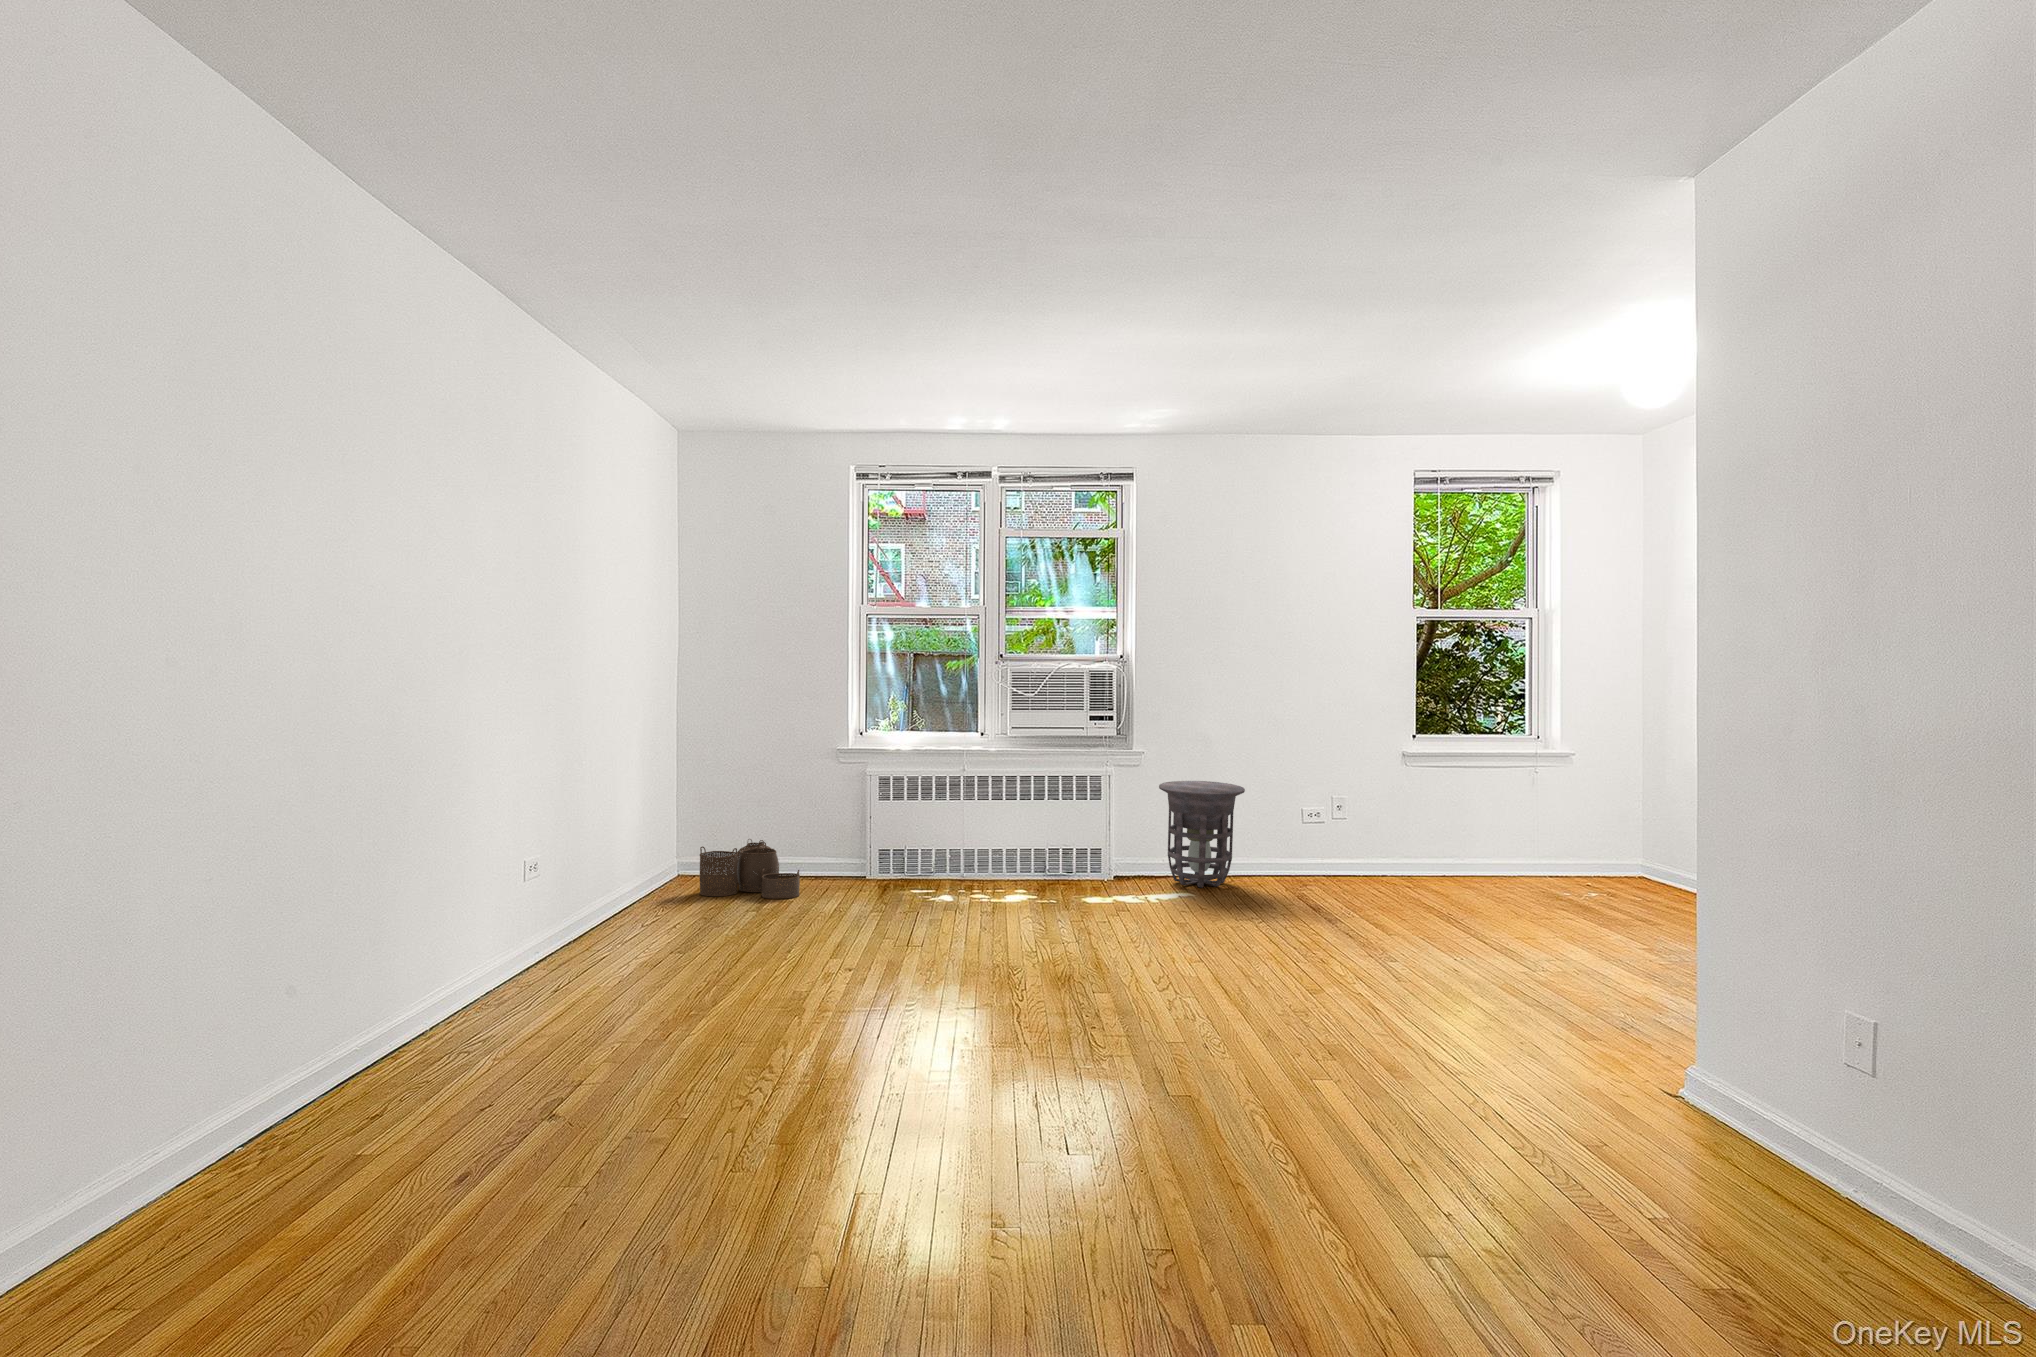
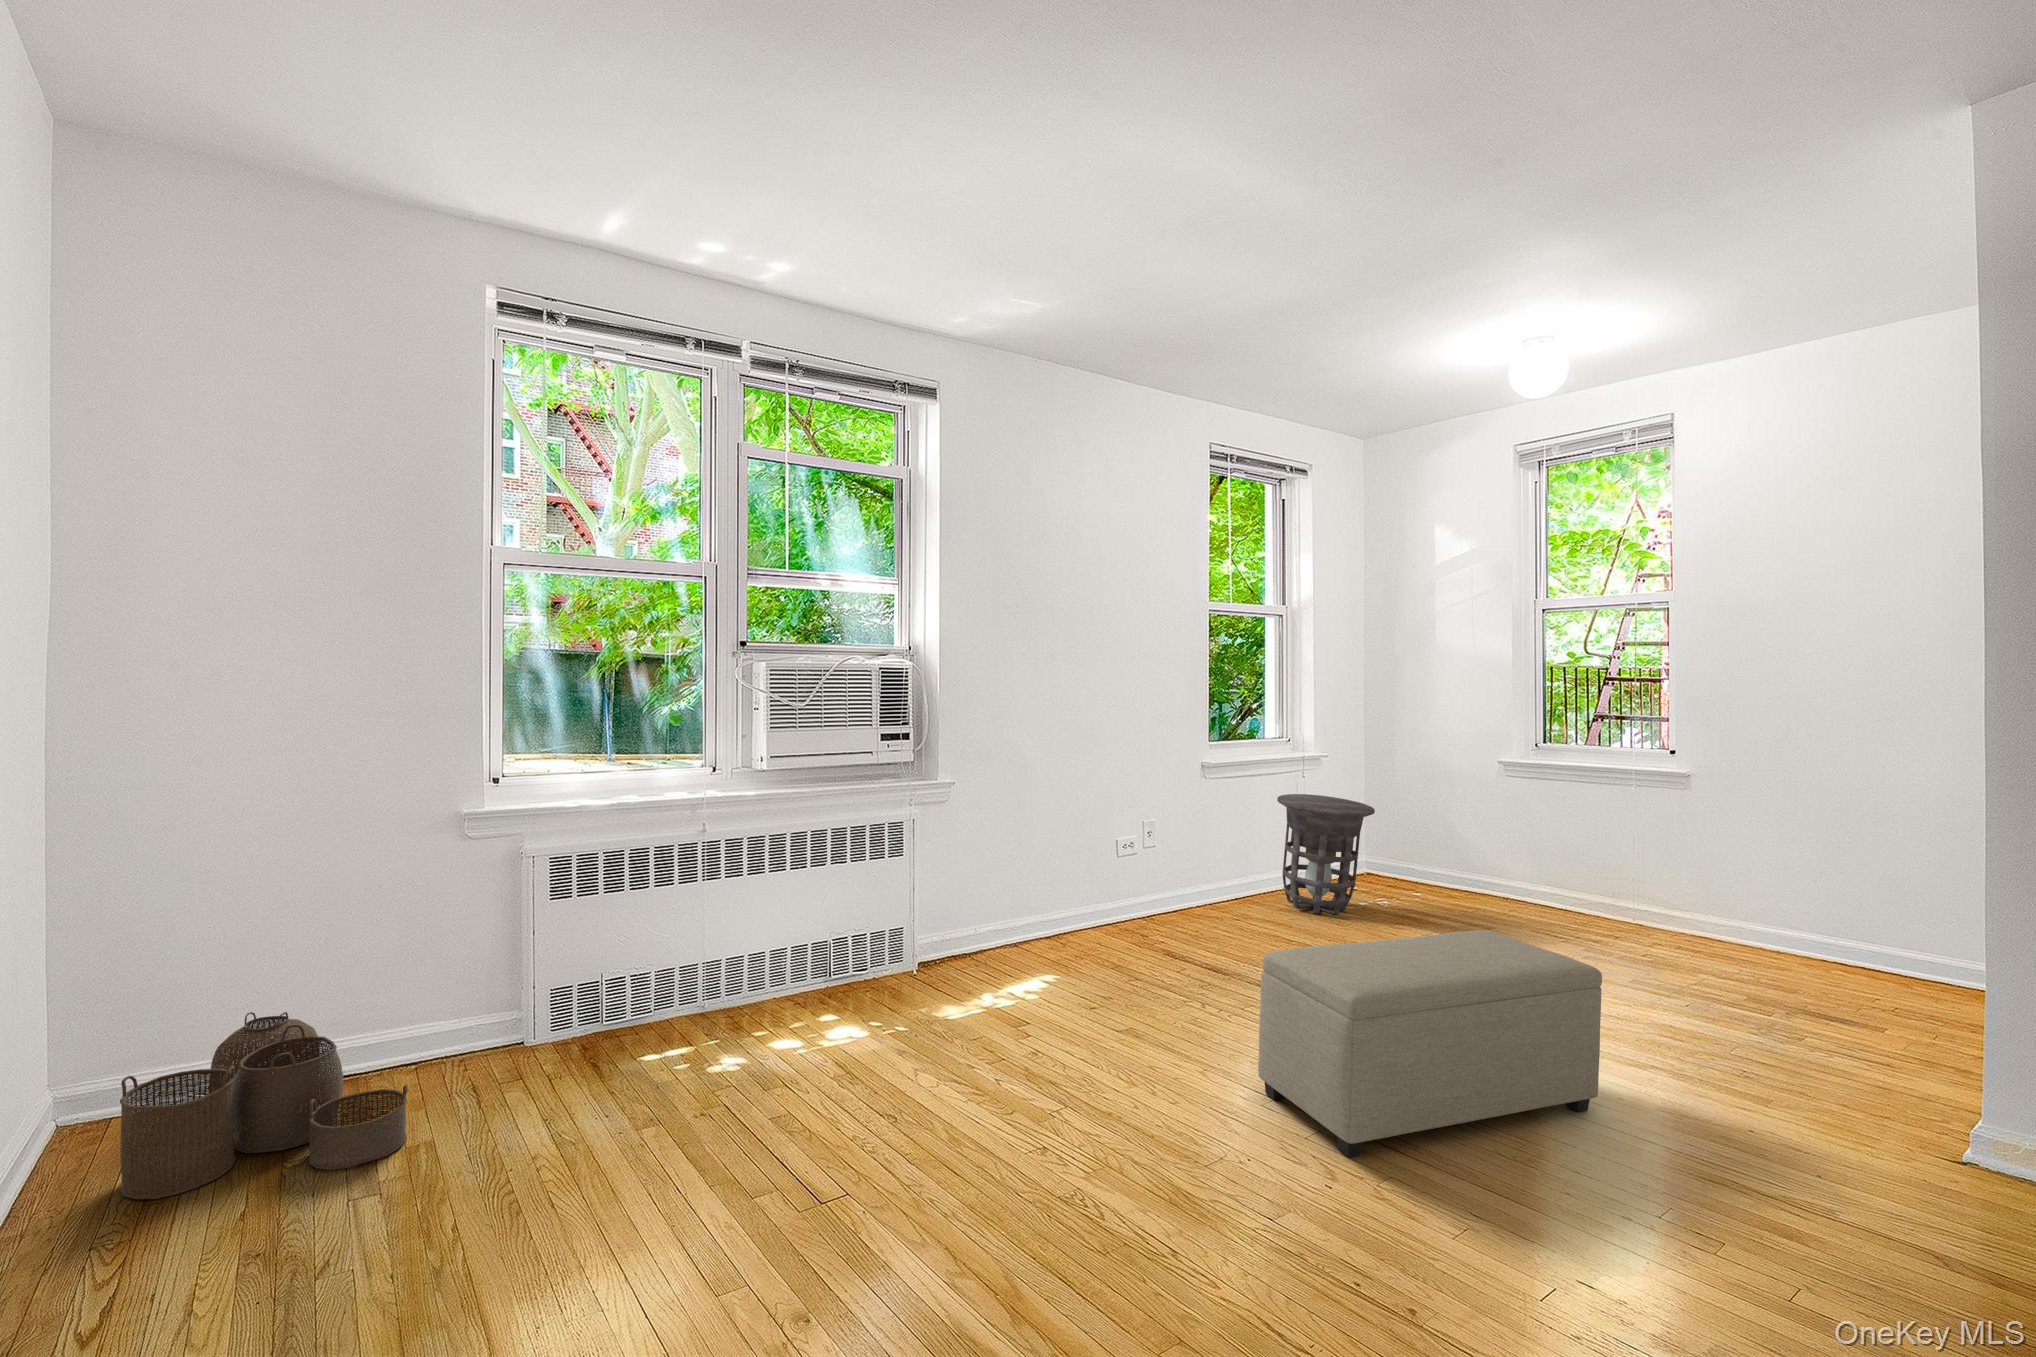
side table: present [1159,781,1245,888] -> present [1277,794,1375,914]
ottoman: none [1227,844,1454,969] -> present [1258,930,1602,1157]

